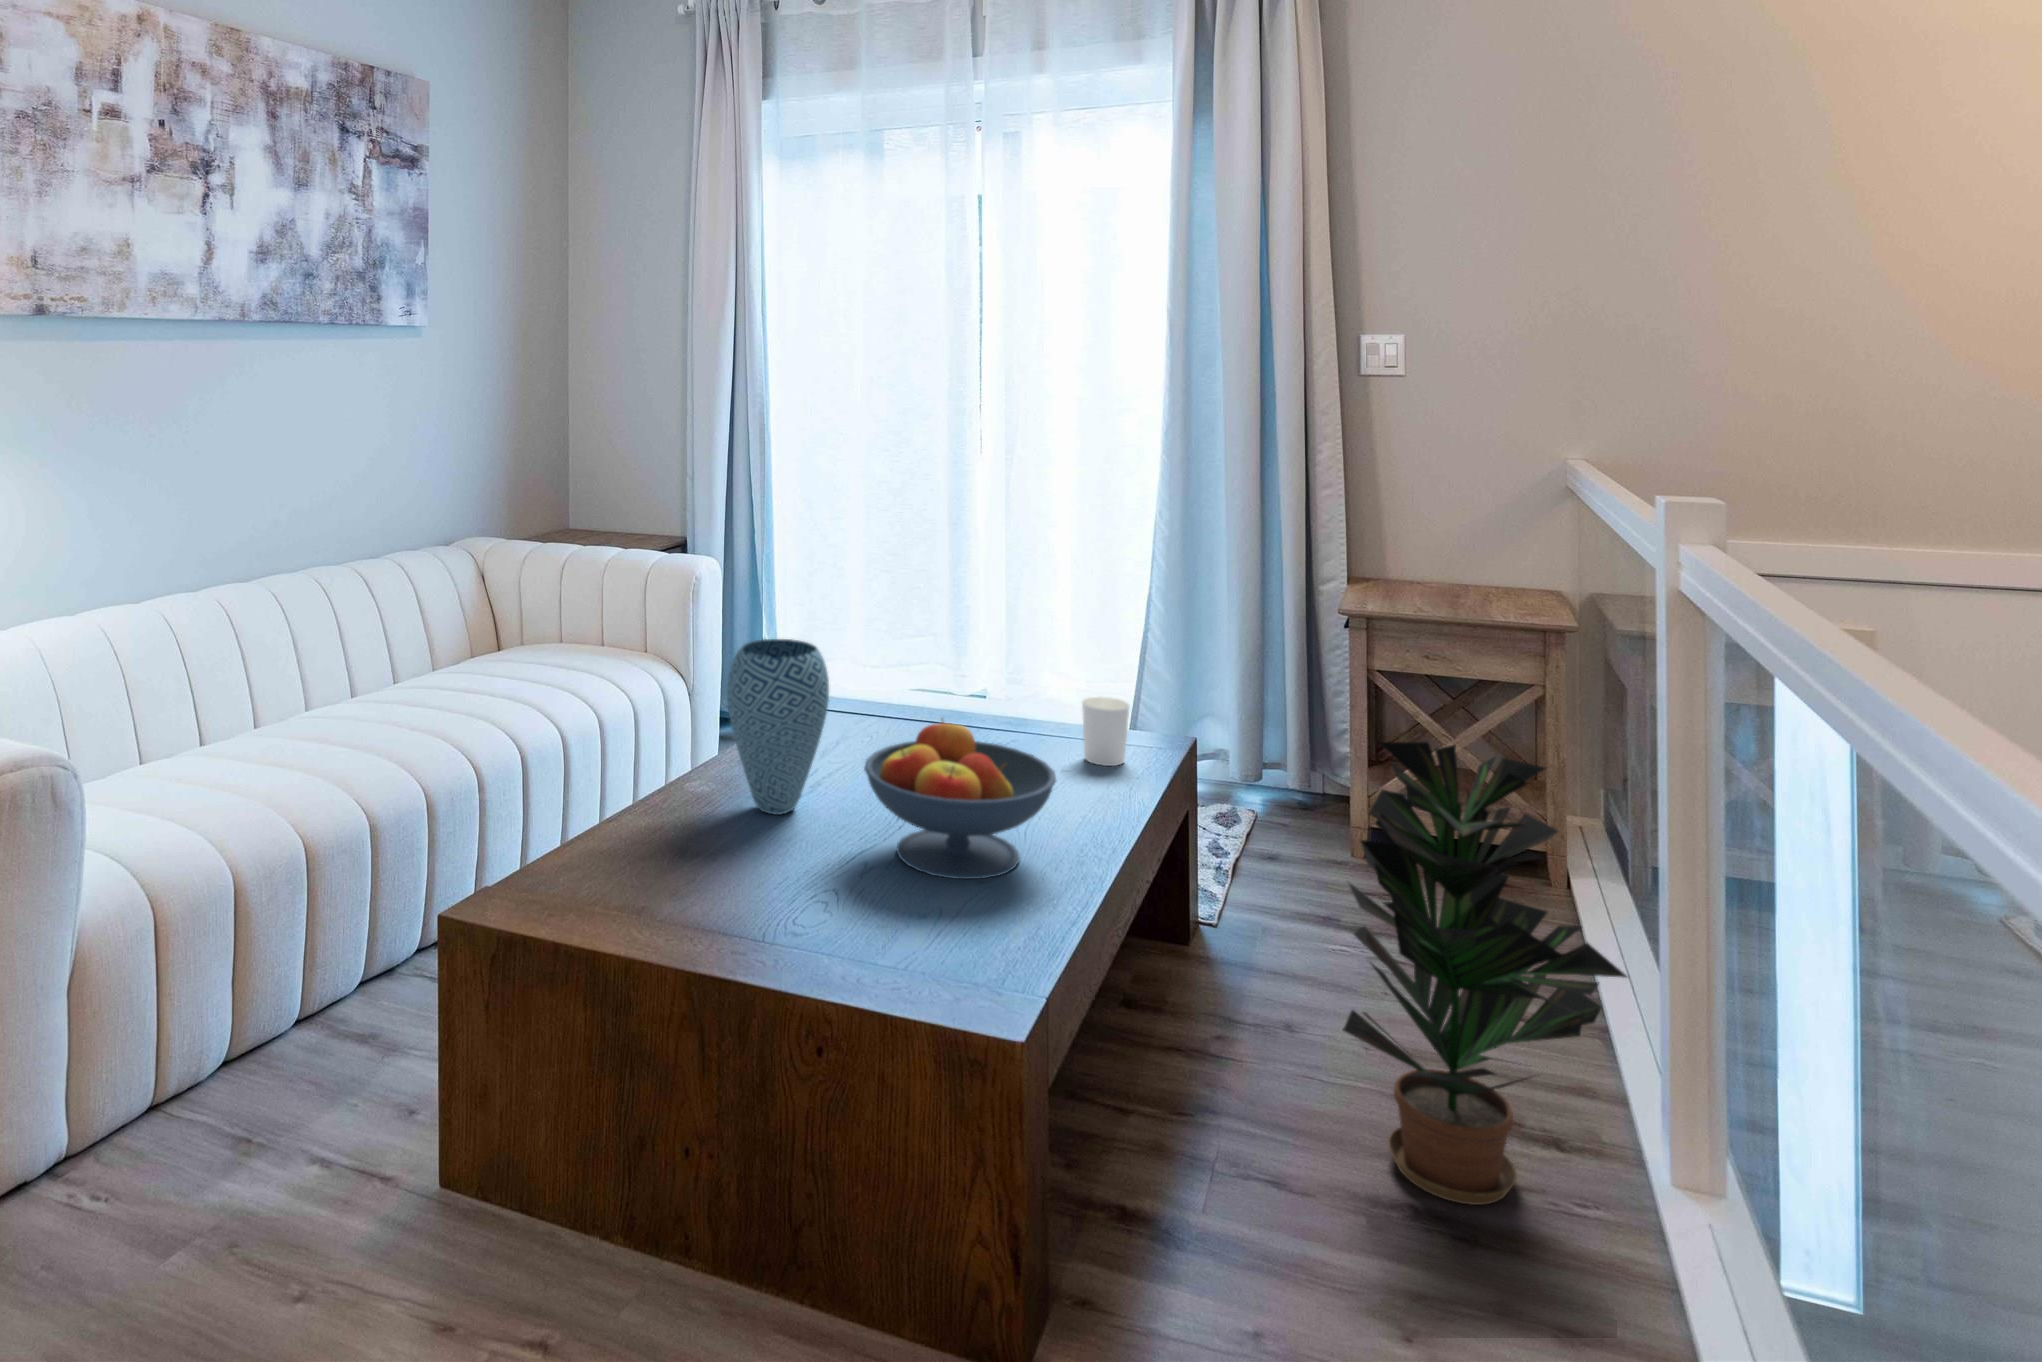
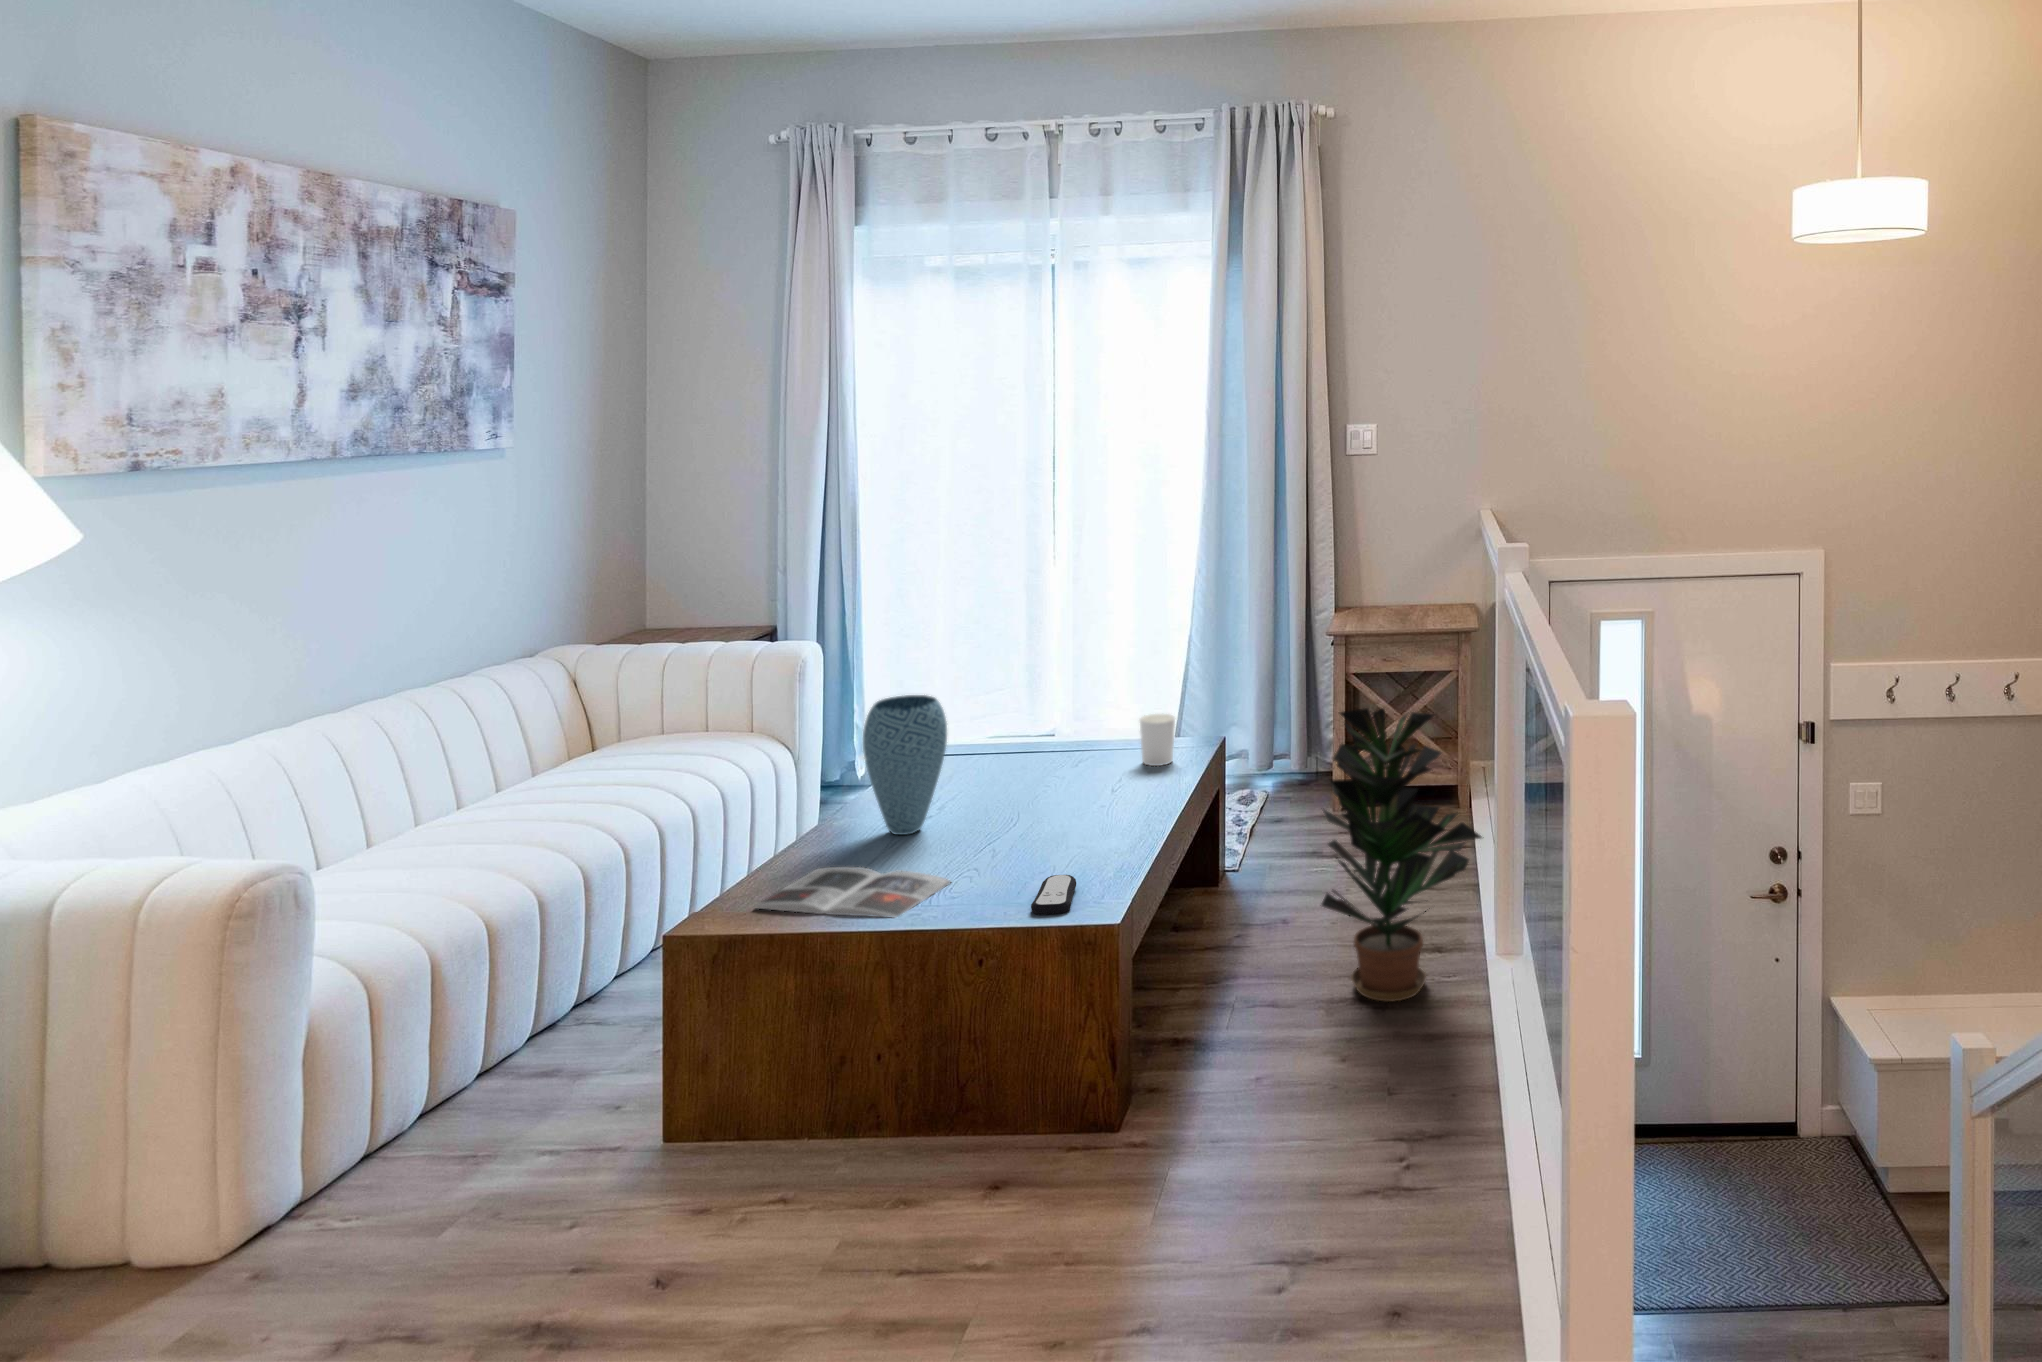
fruit bowl: present [864,721,1056,879] -> none [983,738,1127,854]
magazine: none [571,847,814,947] -> present [755,867,950,918]
remote control: none [907,919,975,985] -> present [1031,875,1076,915]

